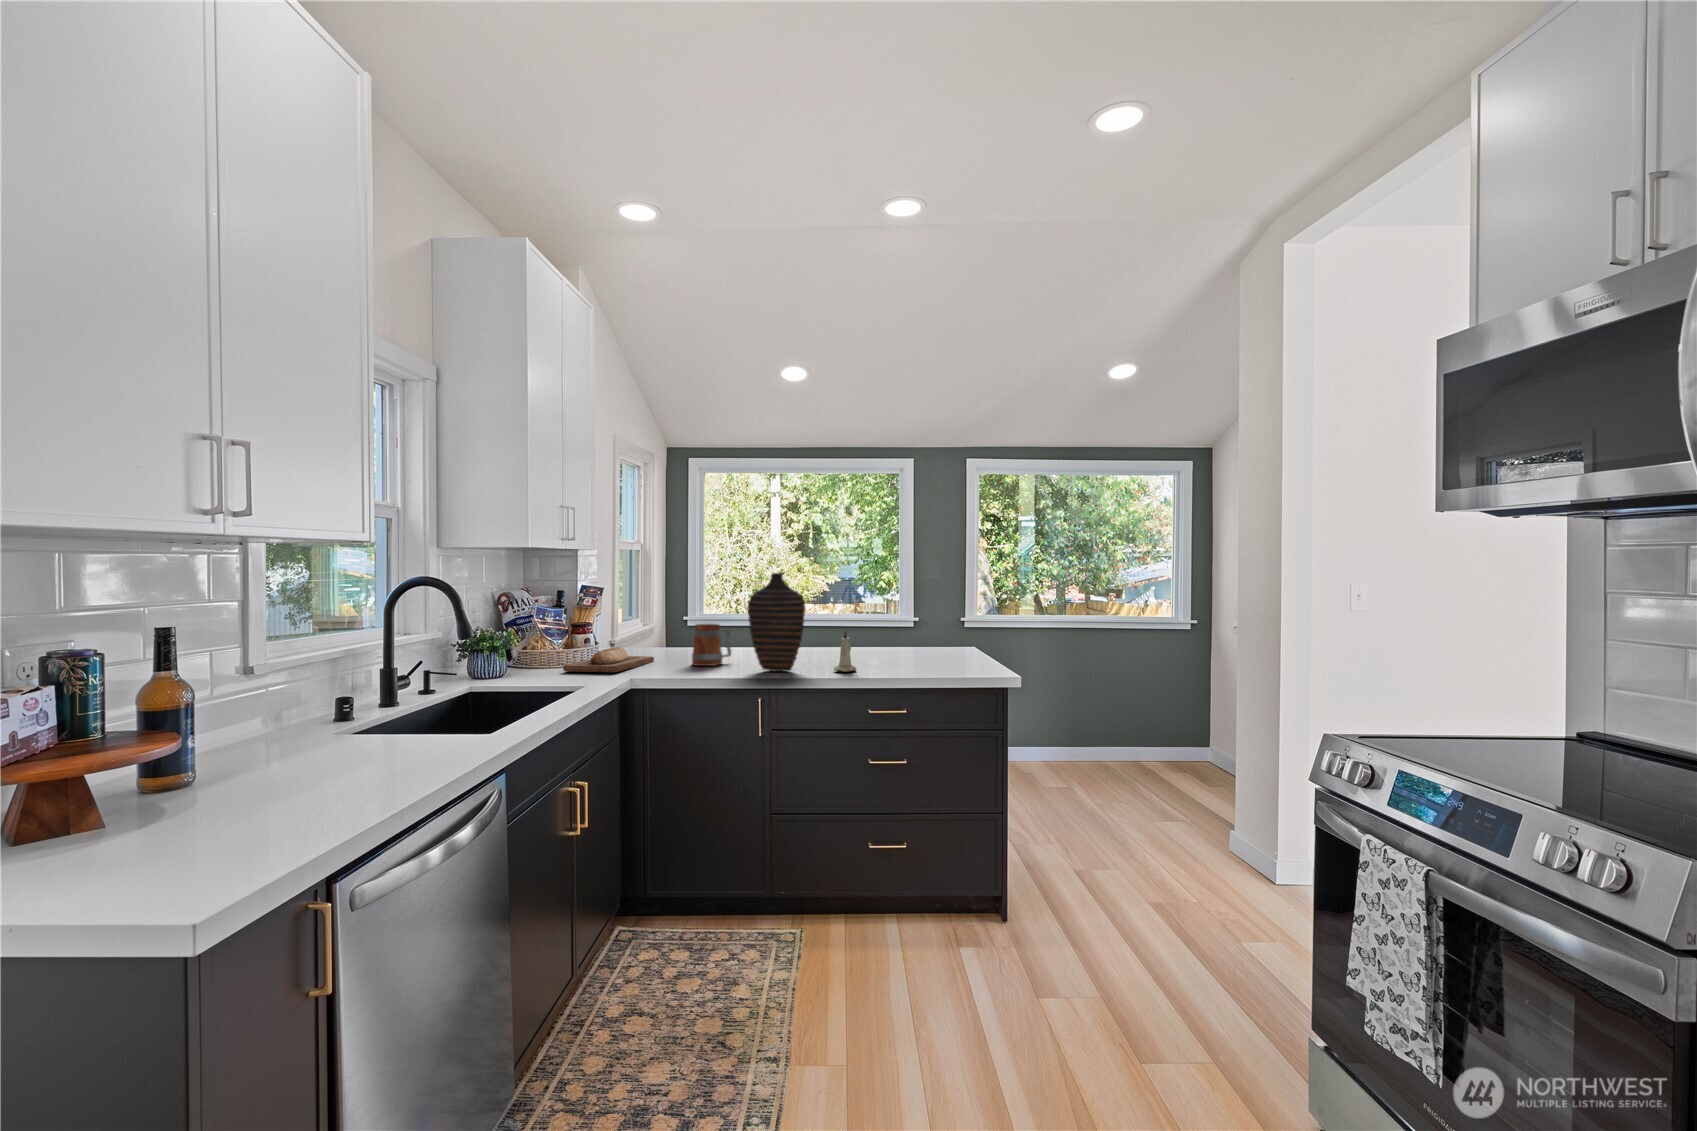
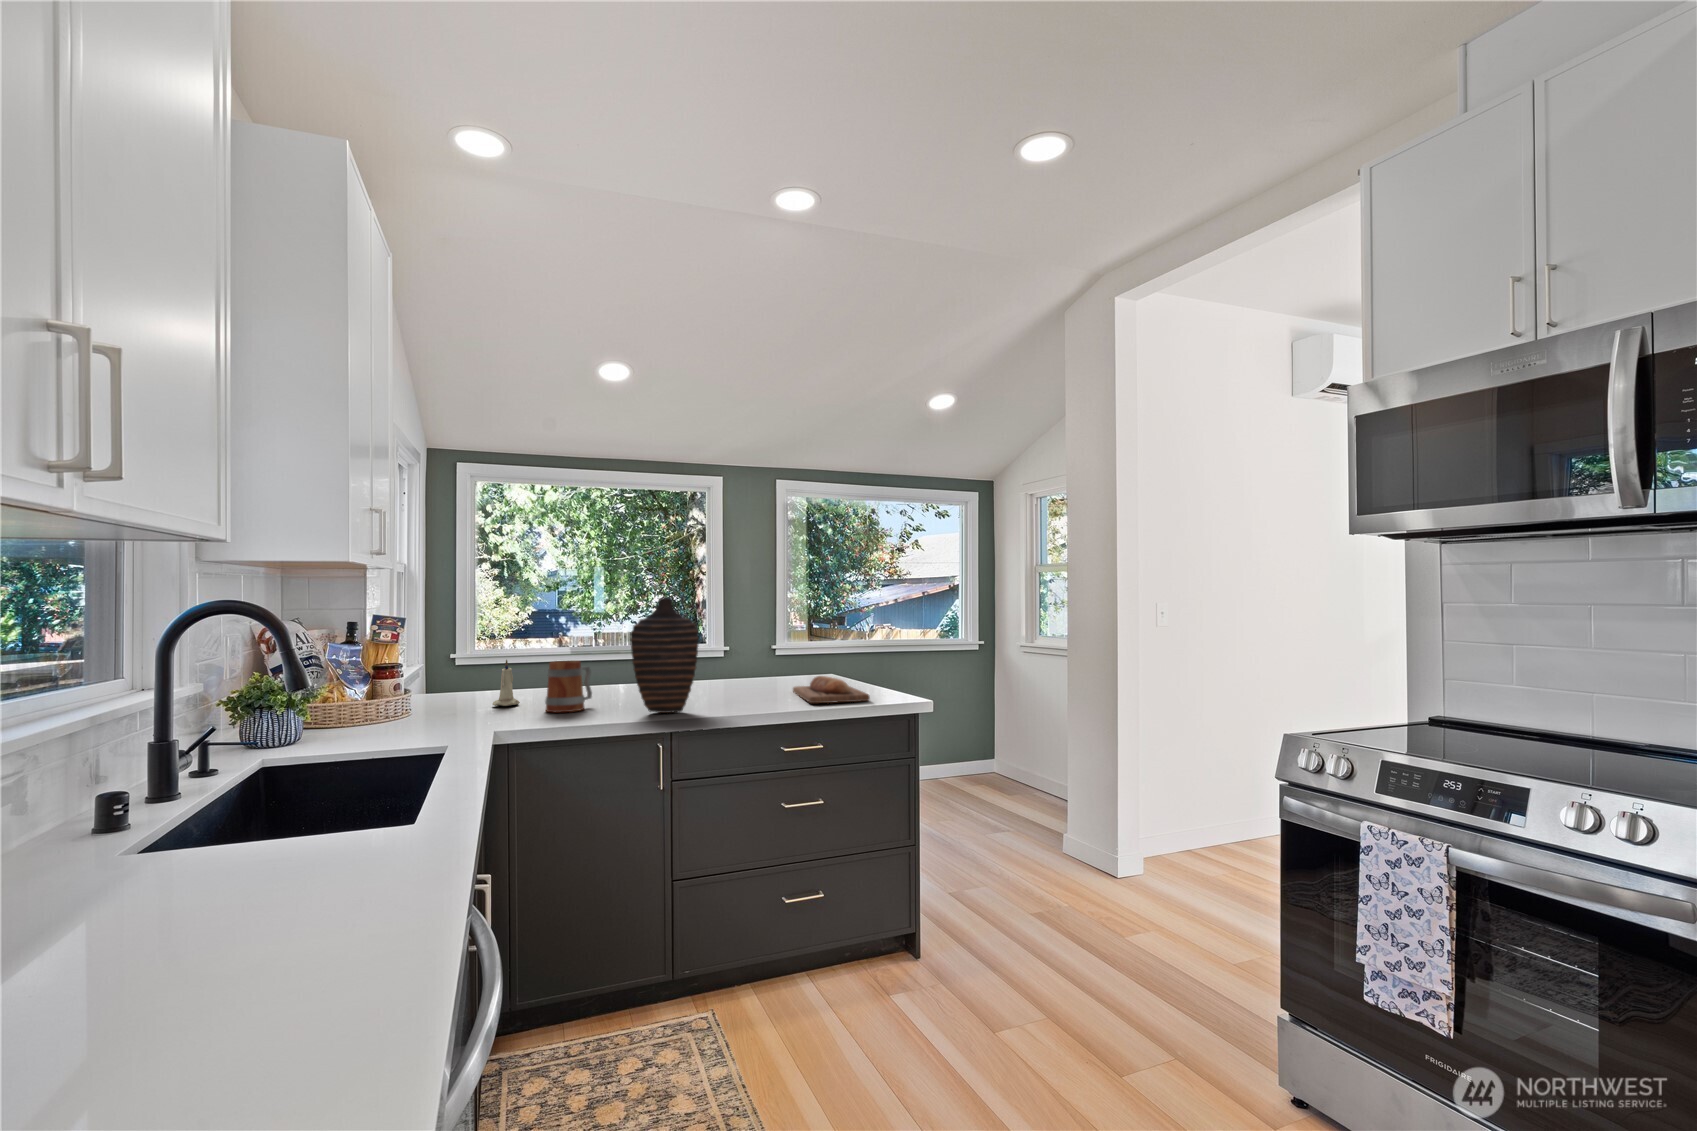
candle: present [834,629,857,672] -> present [493,660,520,706]
bread loaf: present [563,647,654,672] -> present [793,676,870,703]

